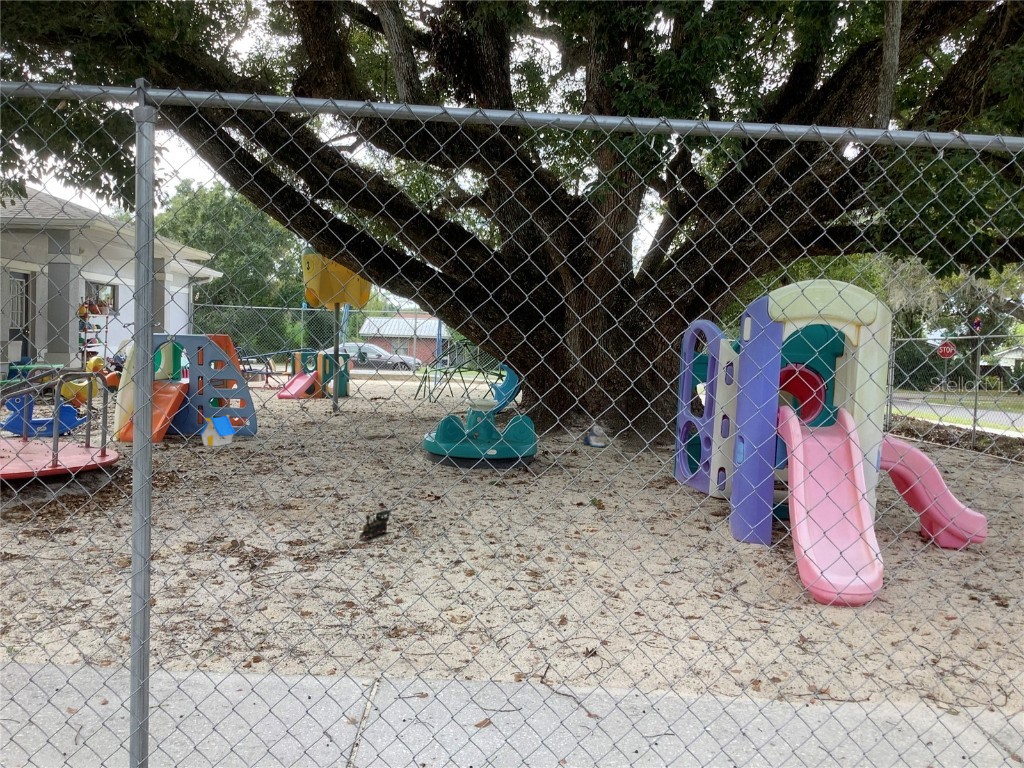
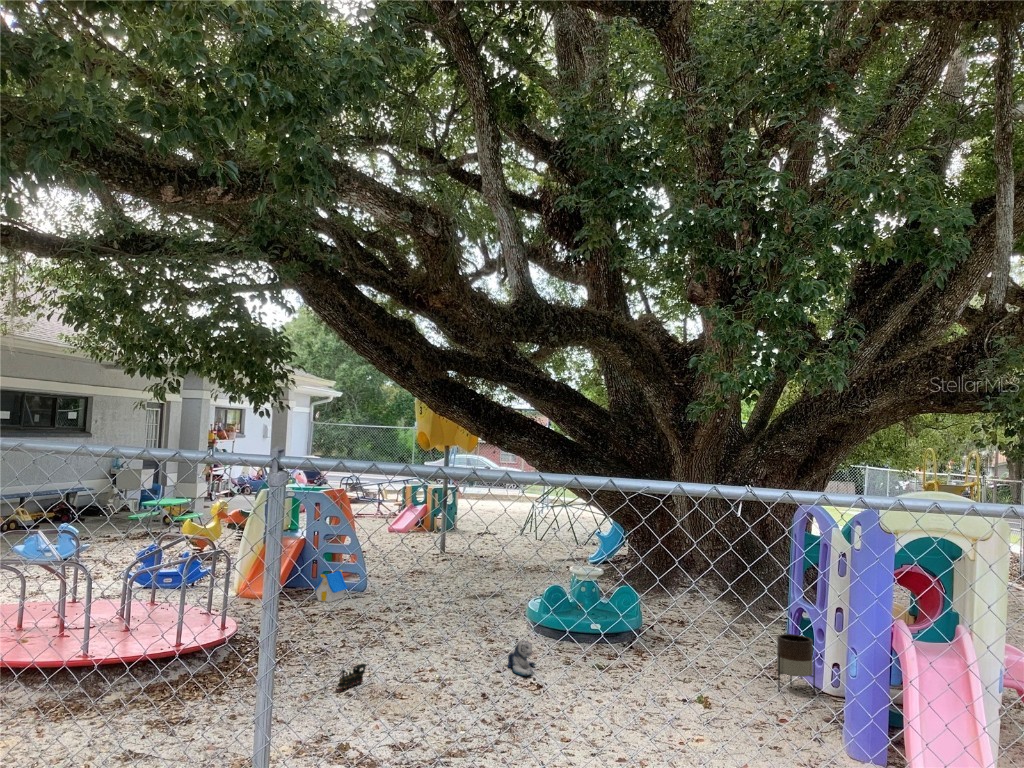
plush toy: present [583,426,605,447] -> present [507,641,535,676]
planter: none [668,445,703,498] -> present [777,634,815,694]
toy train: present [360,510,391,540] -> present [336,664,367,691]

